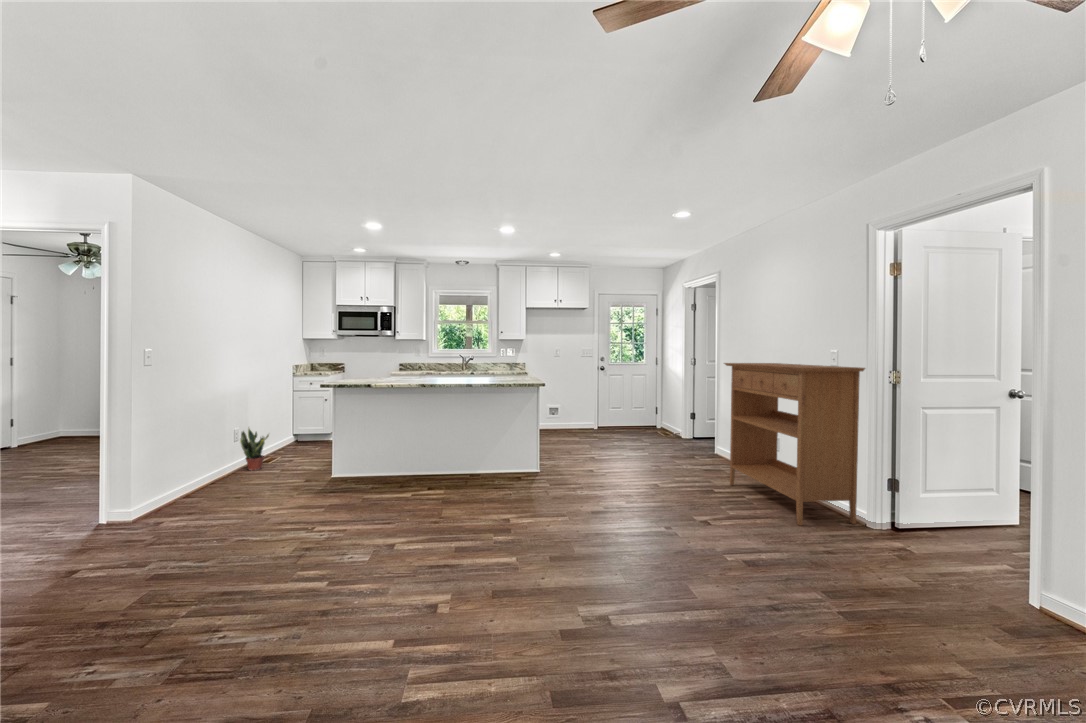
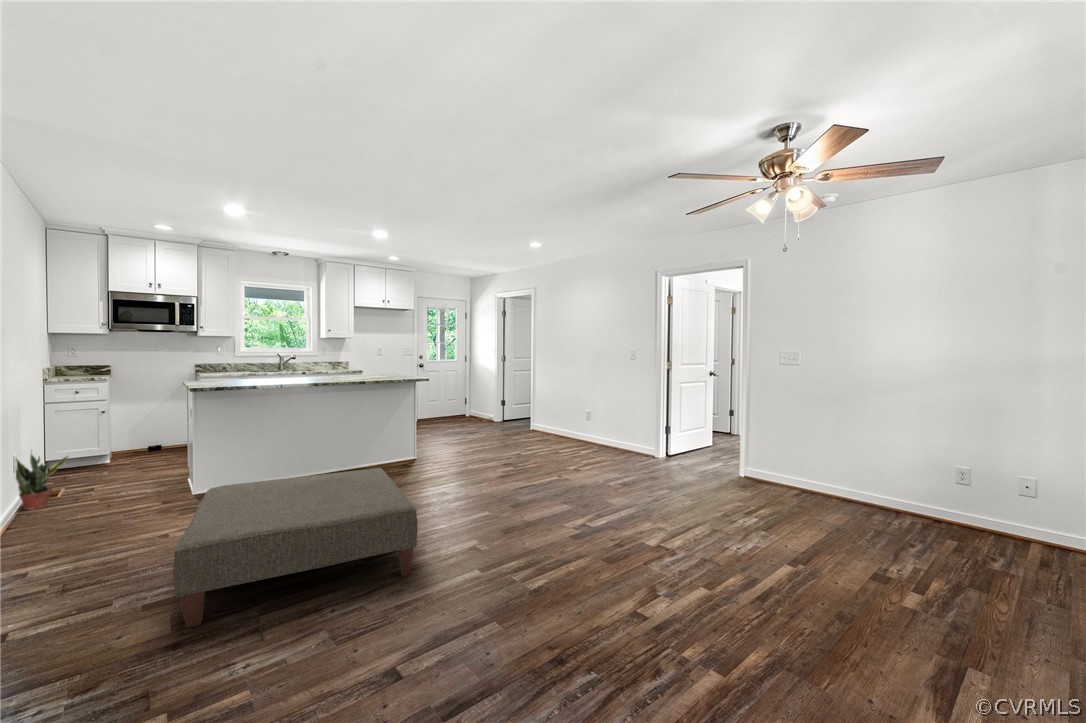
console table: present [724,363,865,526] -> none [560,358,656,462]
ottoman: none [128,477,414,619] -> present [173,468,418,628]

